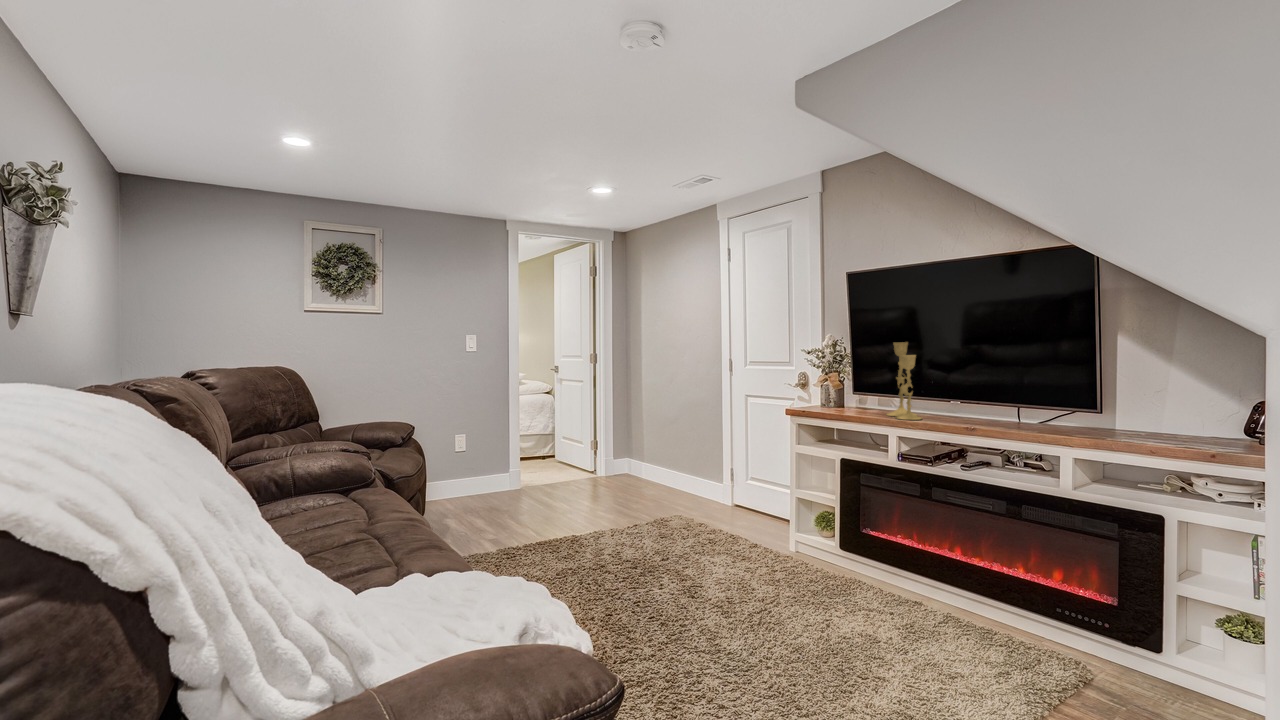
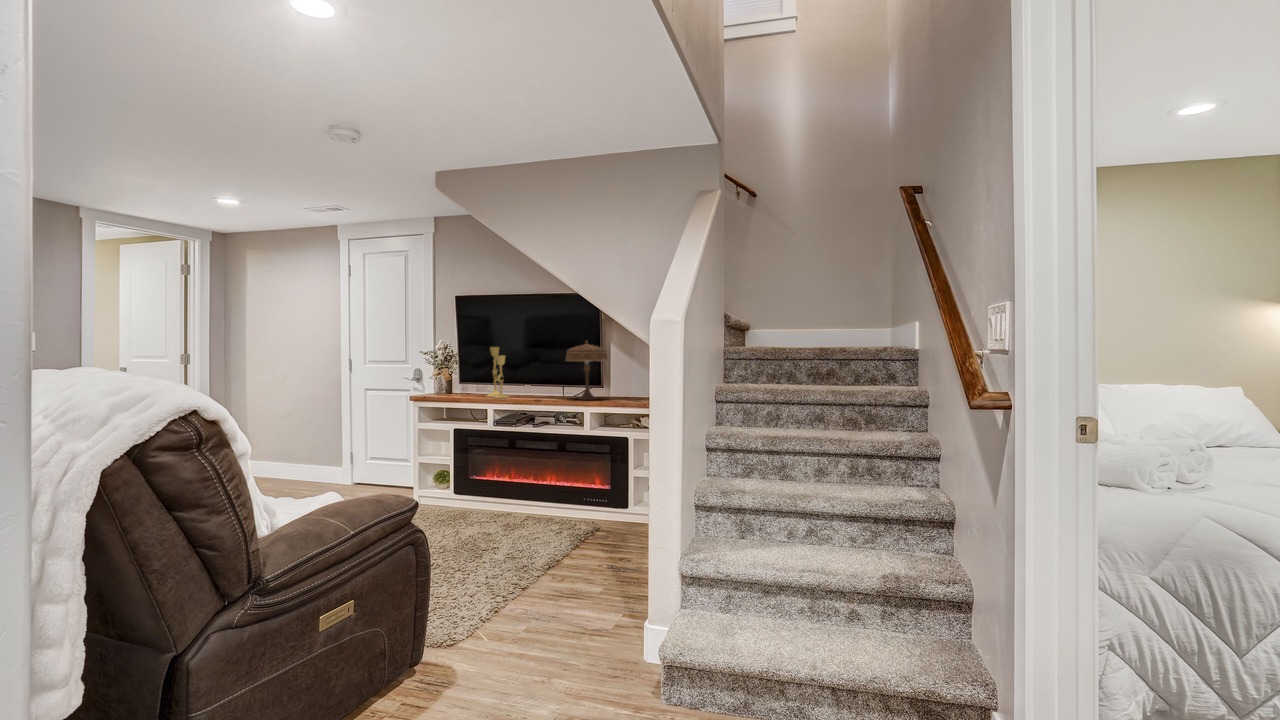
table lamp: none [1022,328,1113,434] -> present [566,341,608,400]

